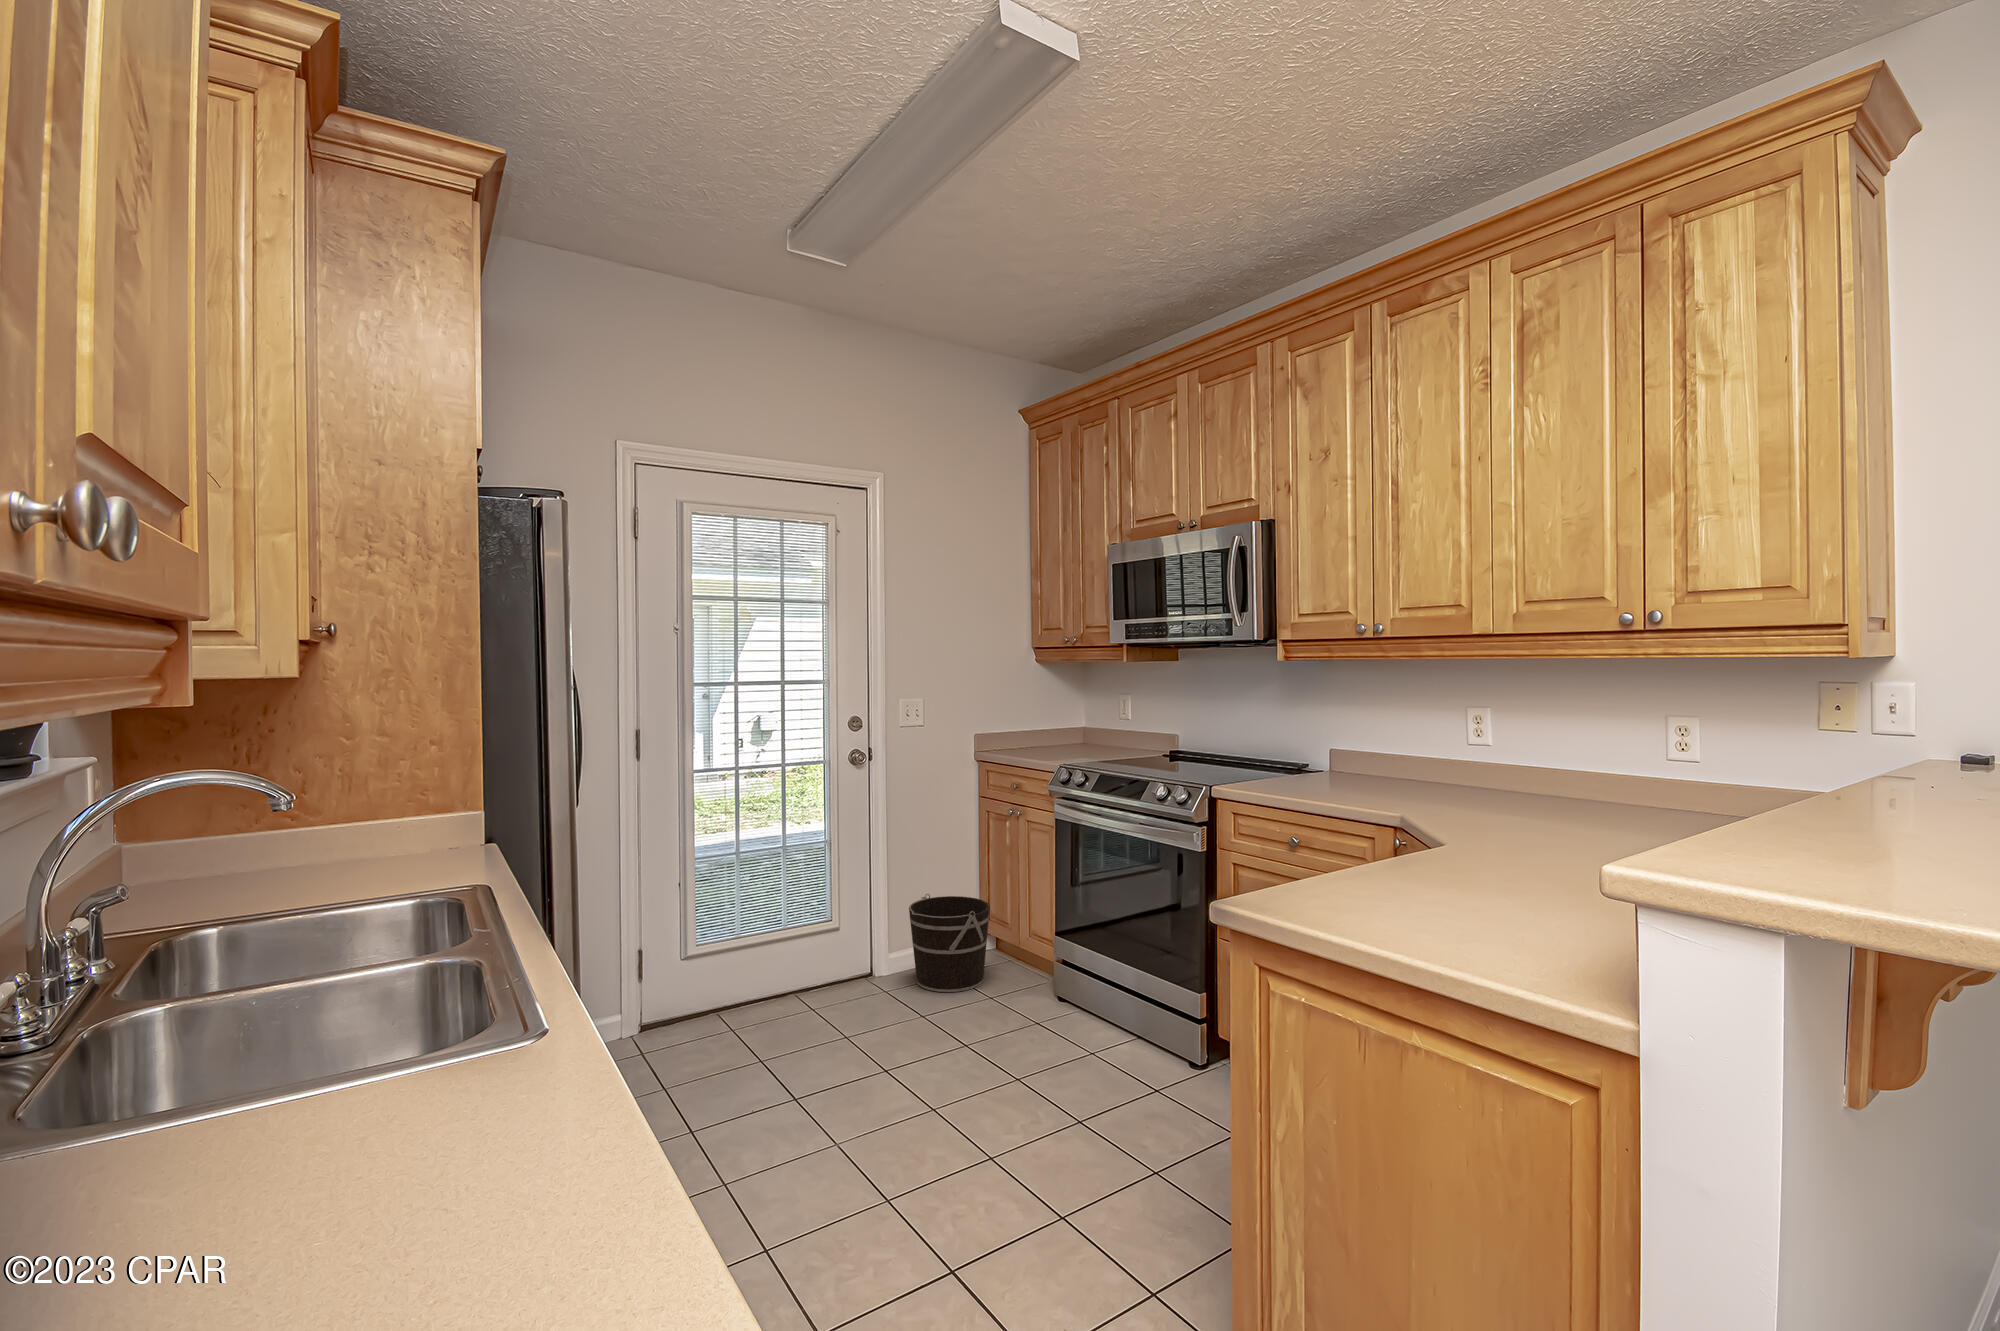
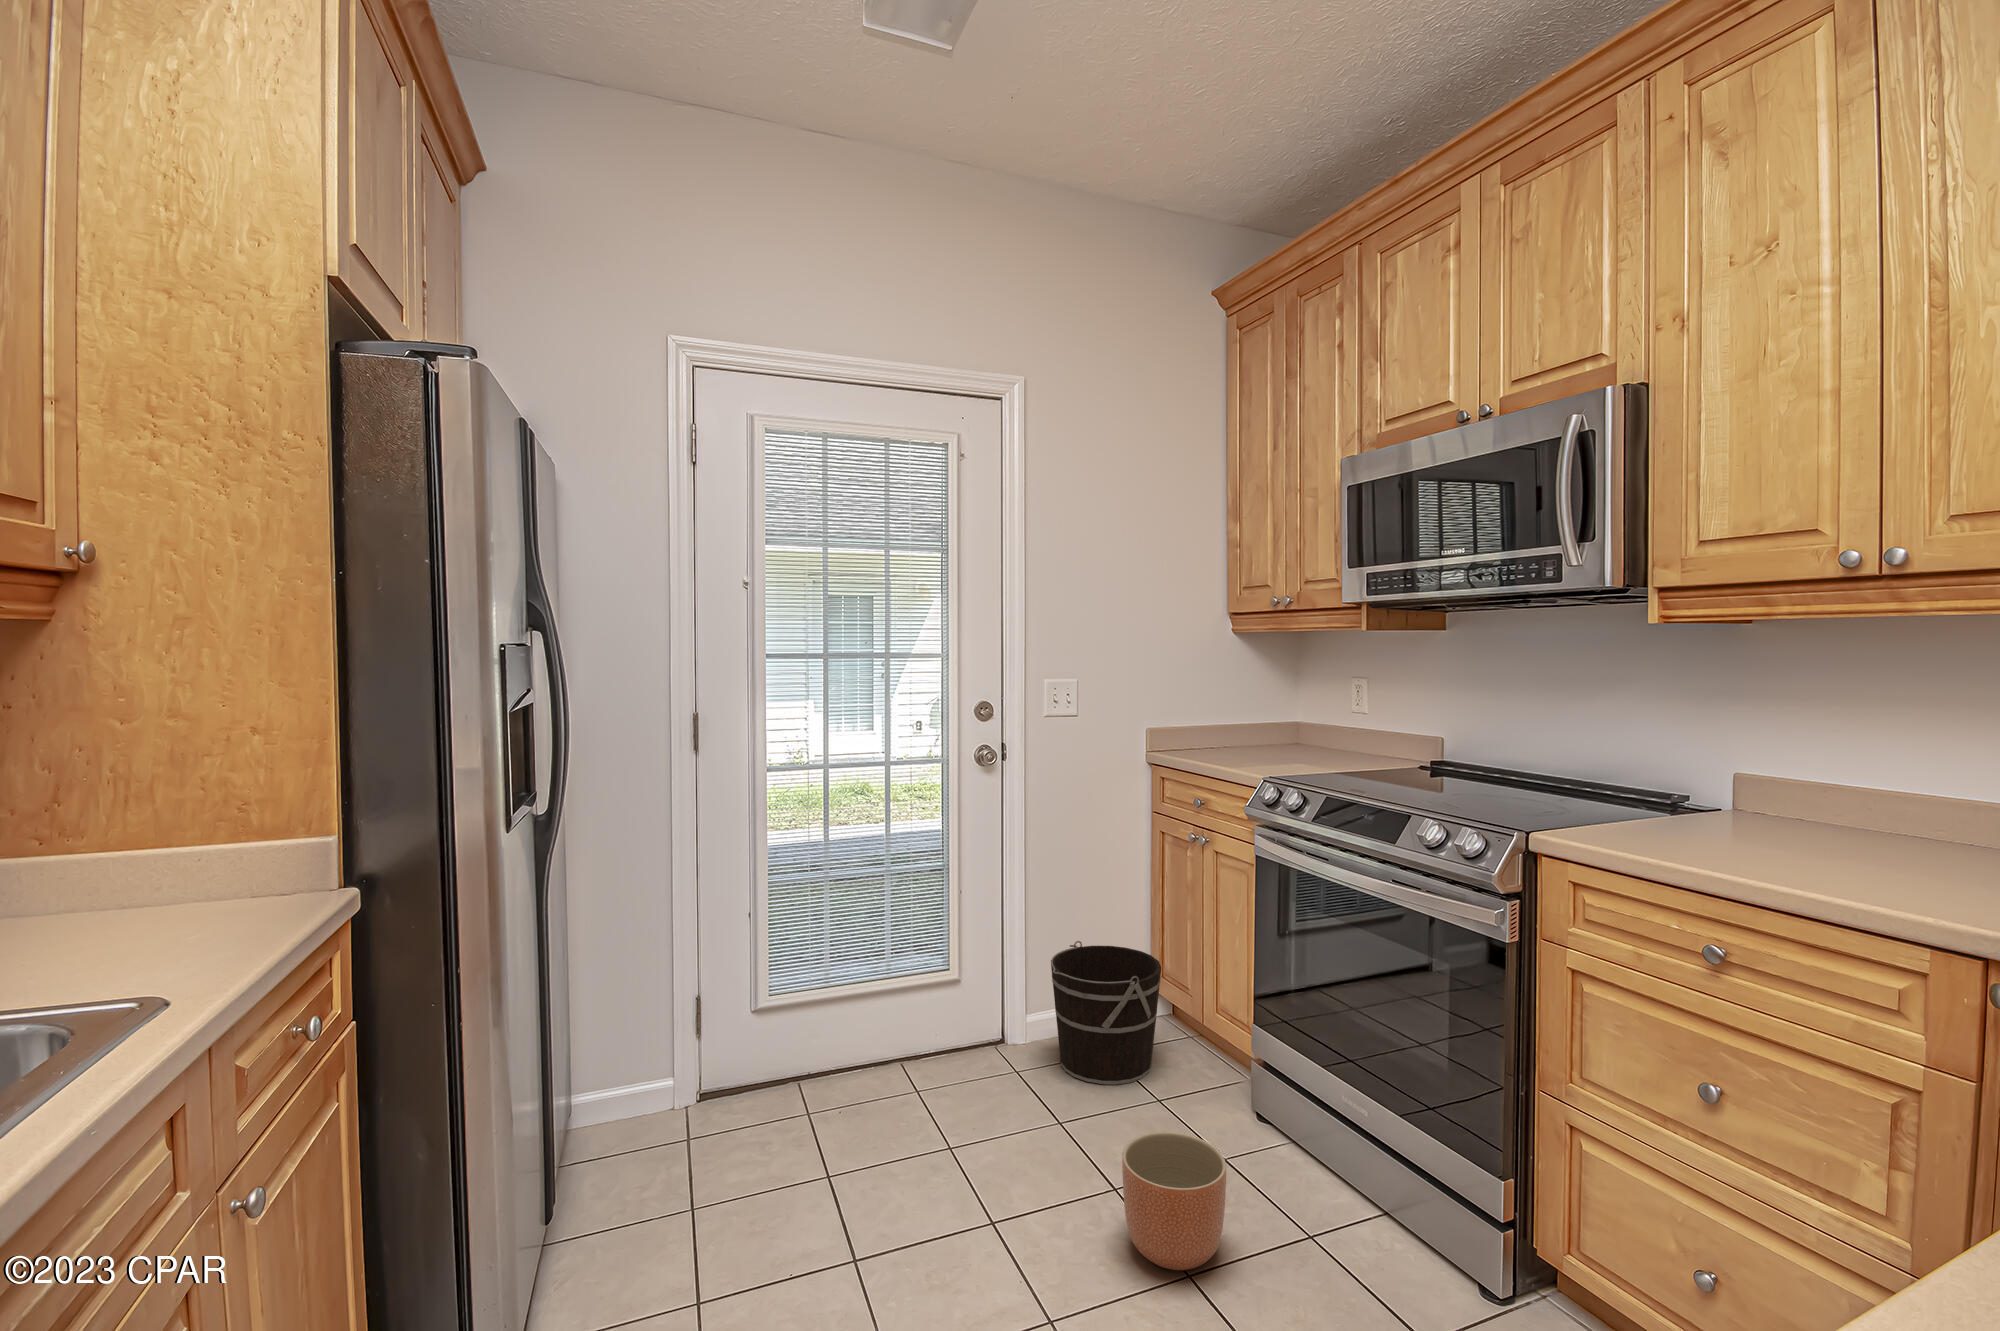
planter: none [973,997,1039,1077] -> present [1122,1132,1226,1270]

